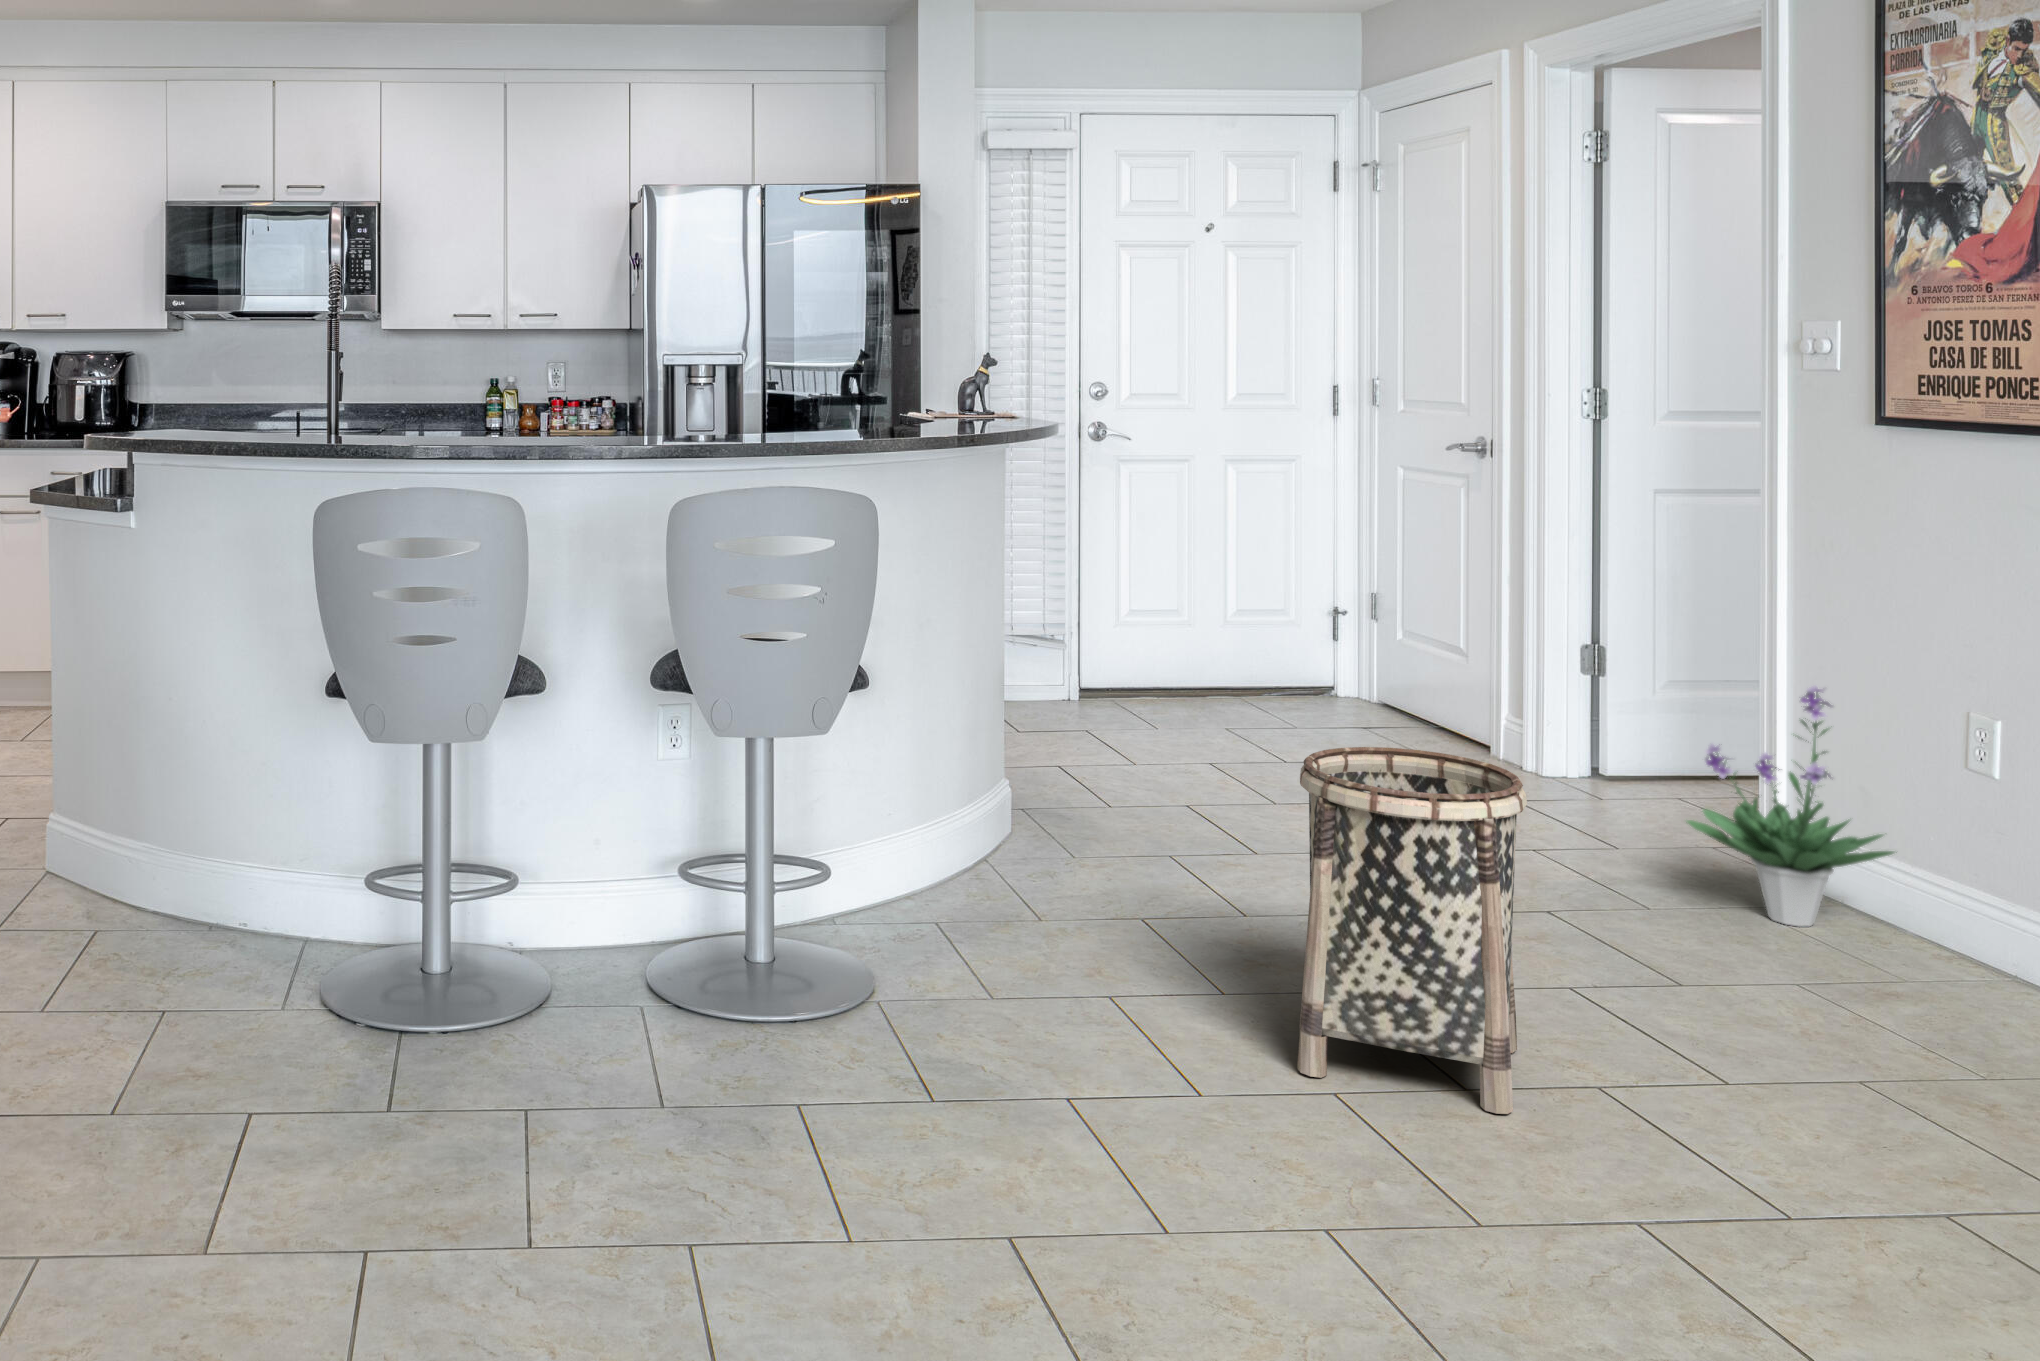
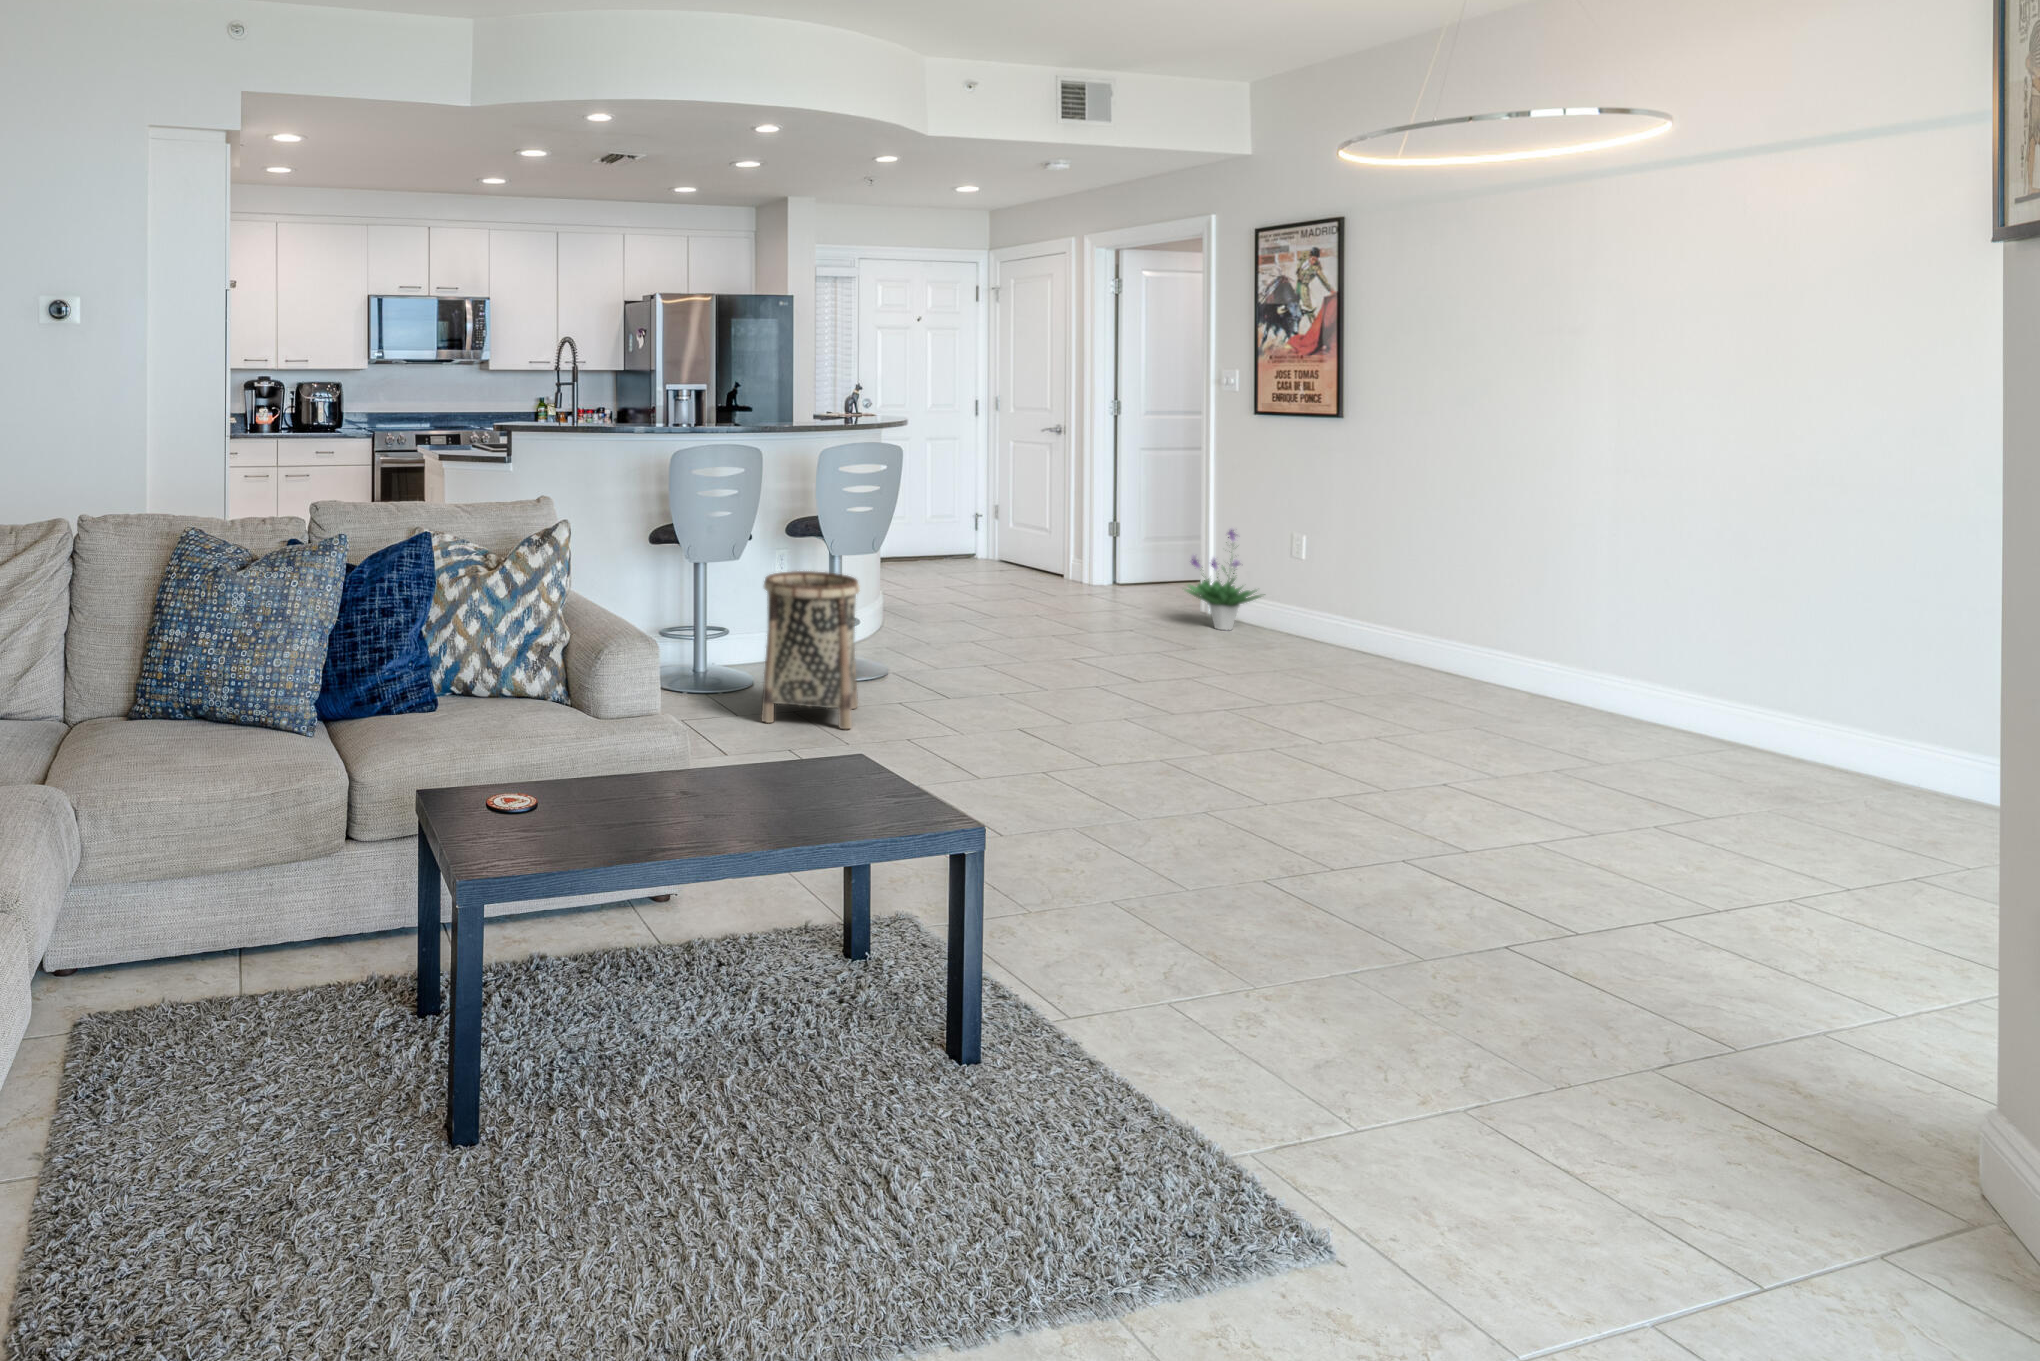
basket: present [1297,747,1527,1114] -> present [761,571,860,729]

